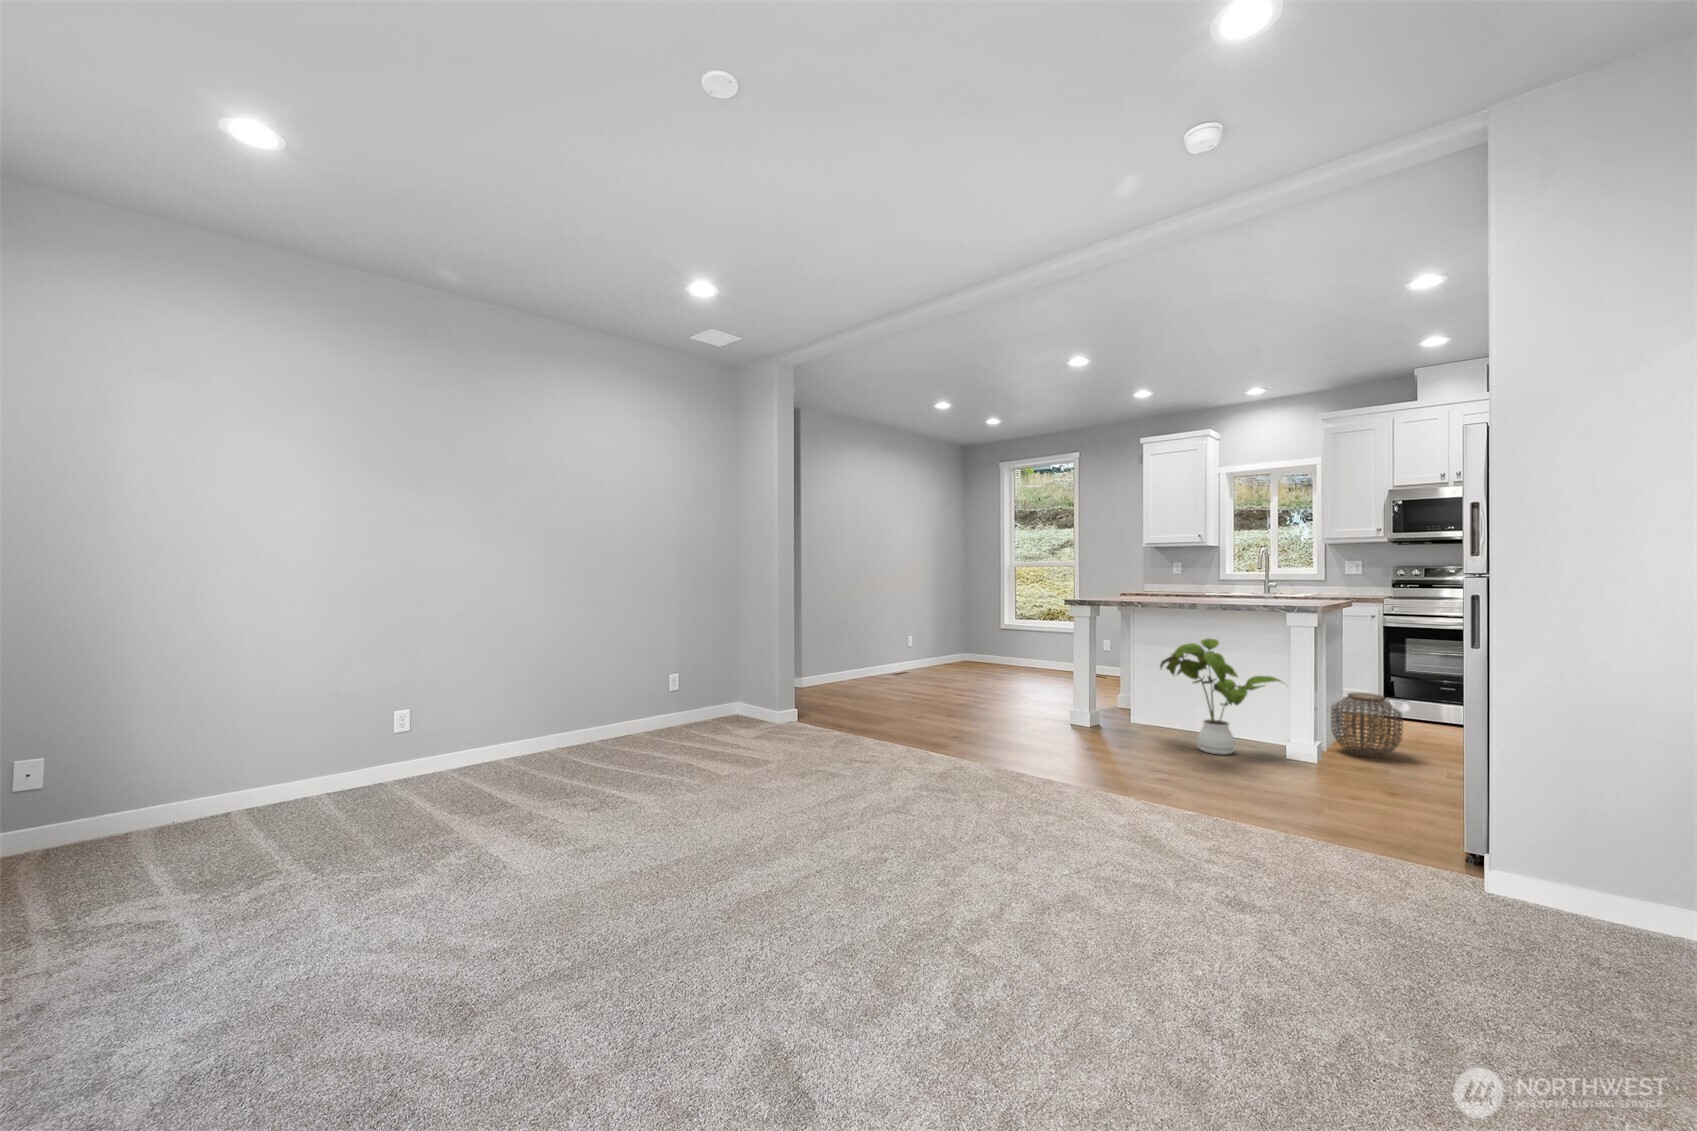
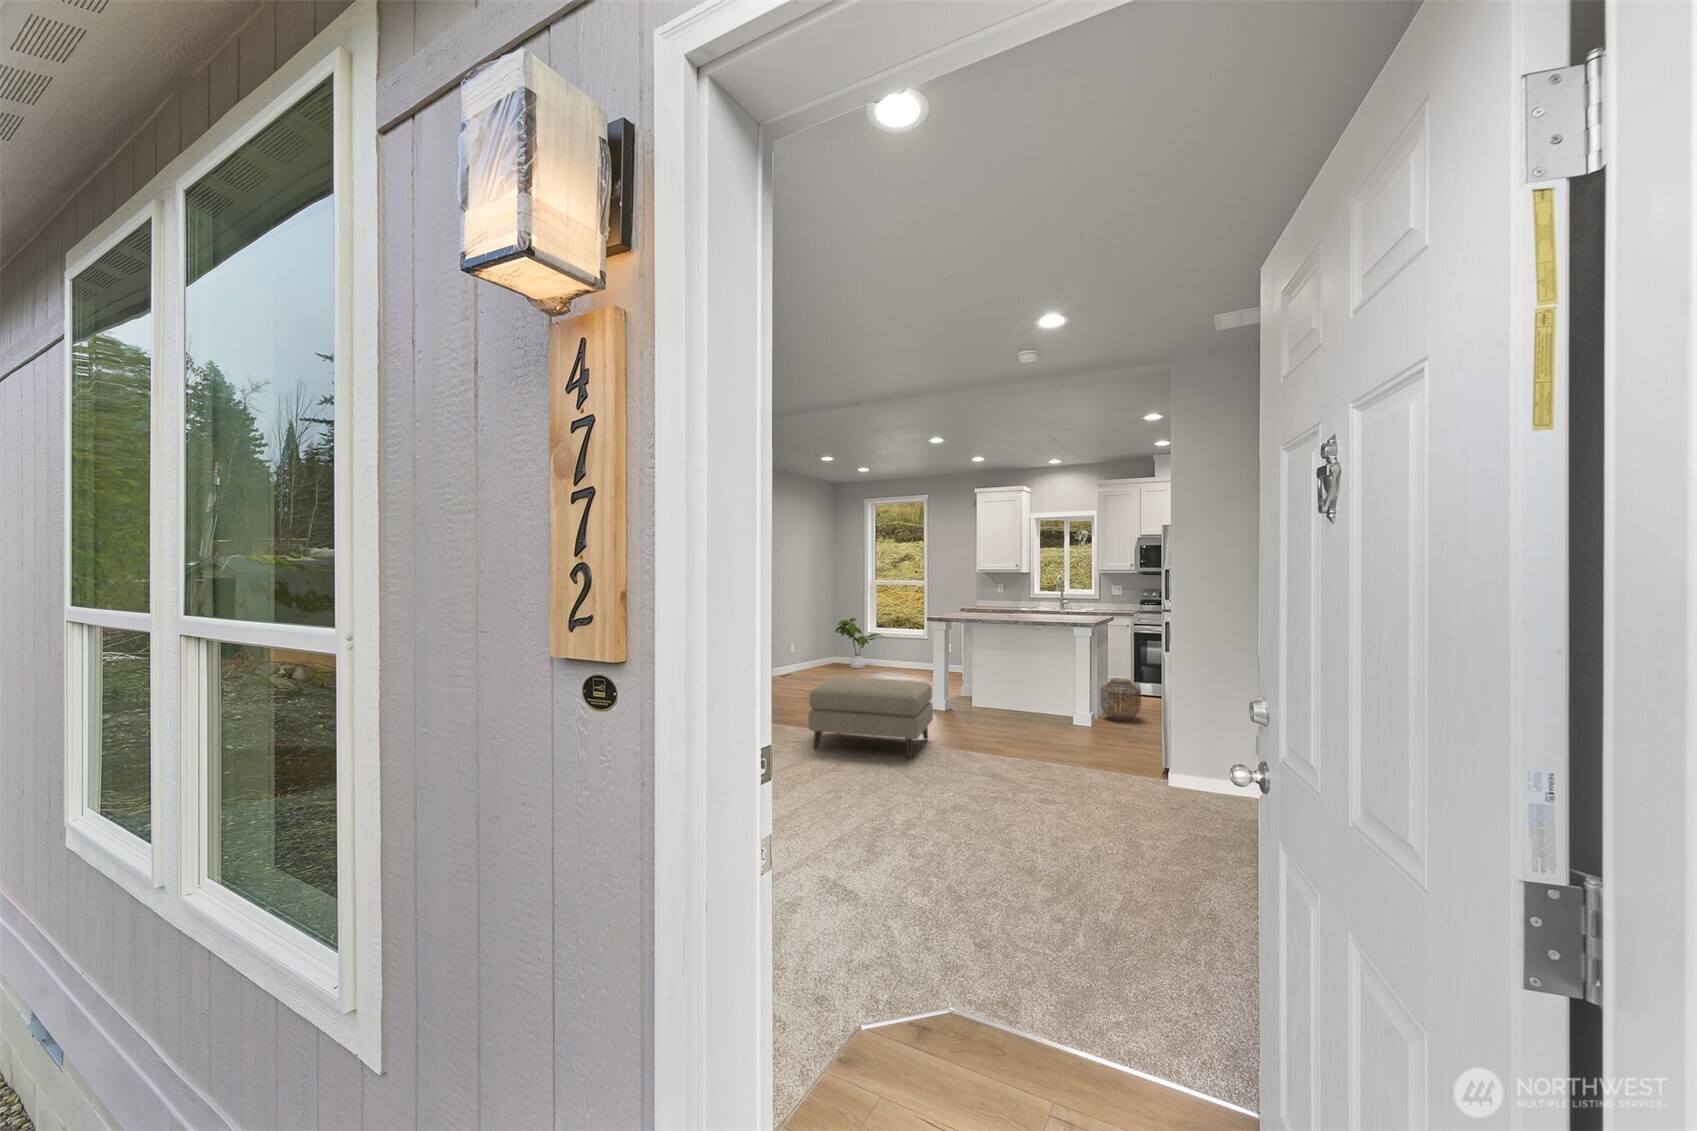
house plant: present [1160,638,1284,754] -> present [836,618,883,668]
ottoman: none [884,676,1064,799] -> present [808,677,933,759]

